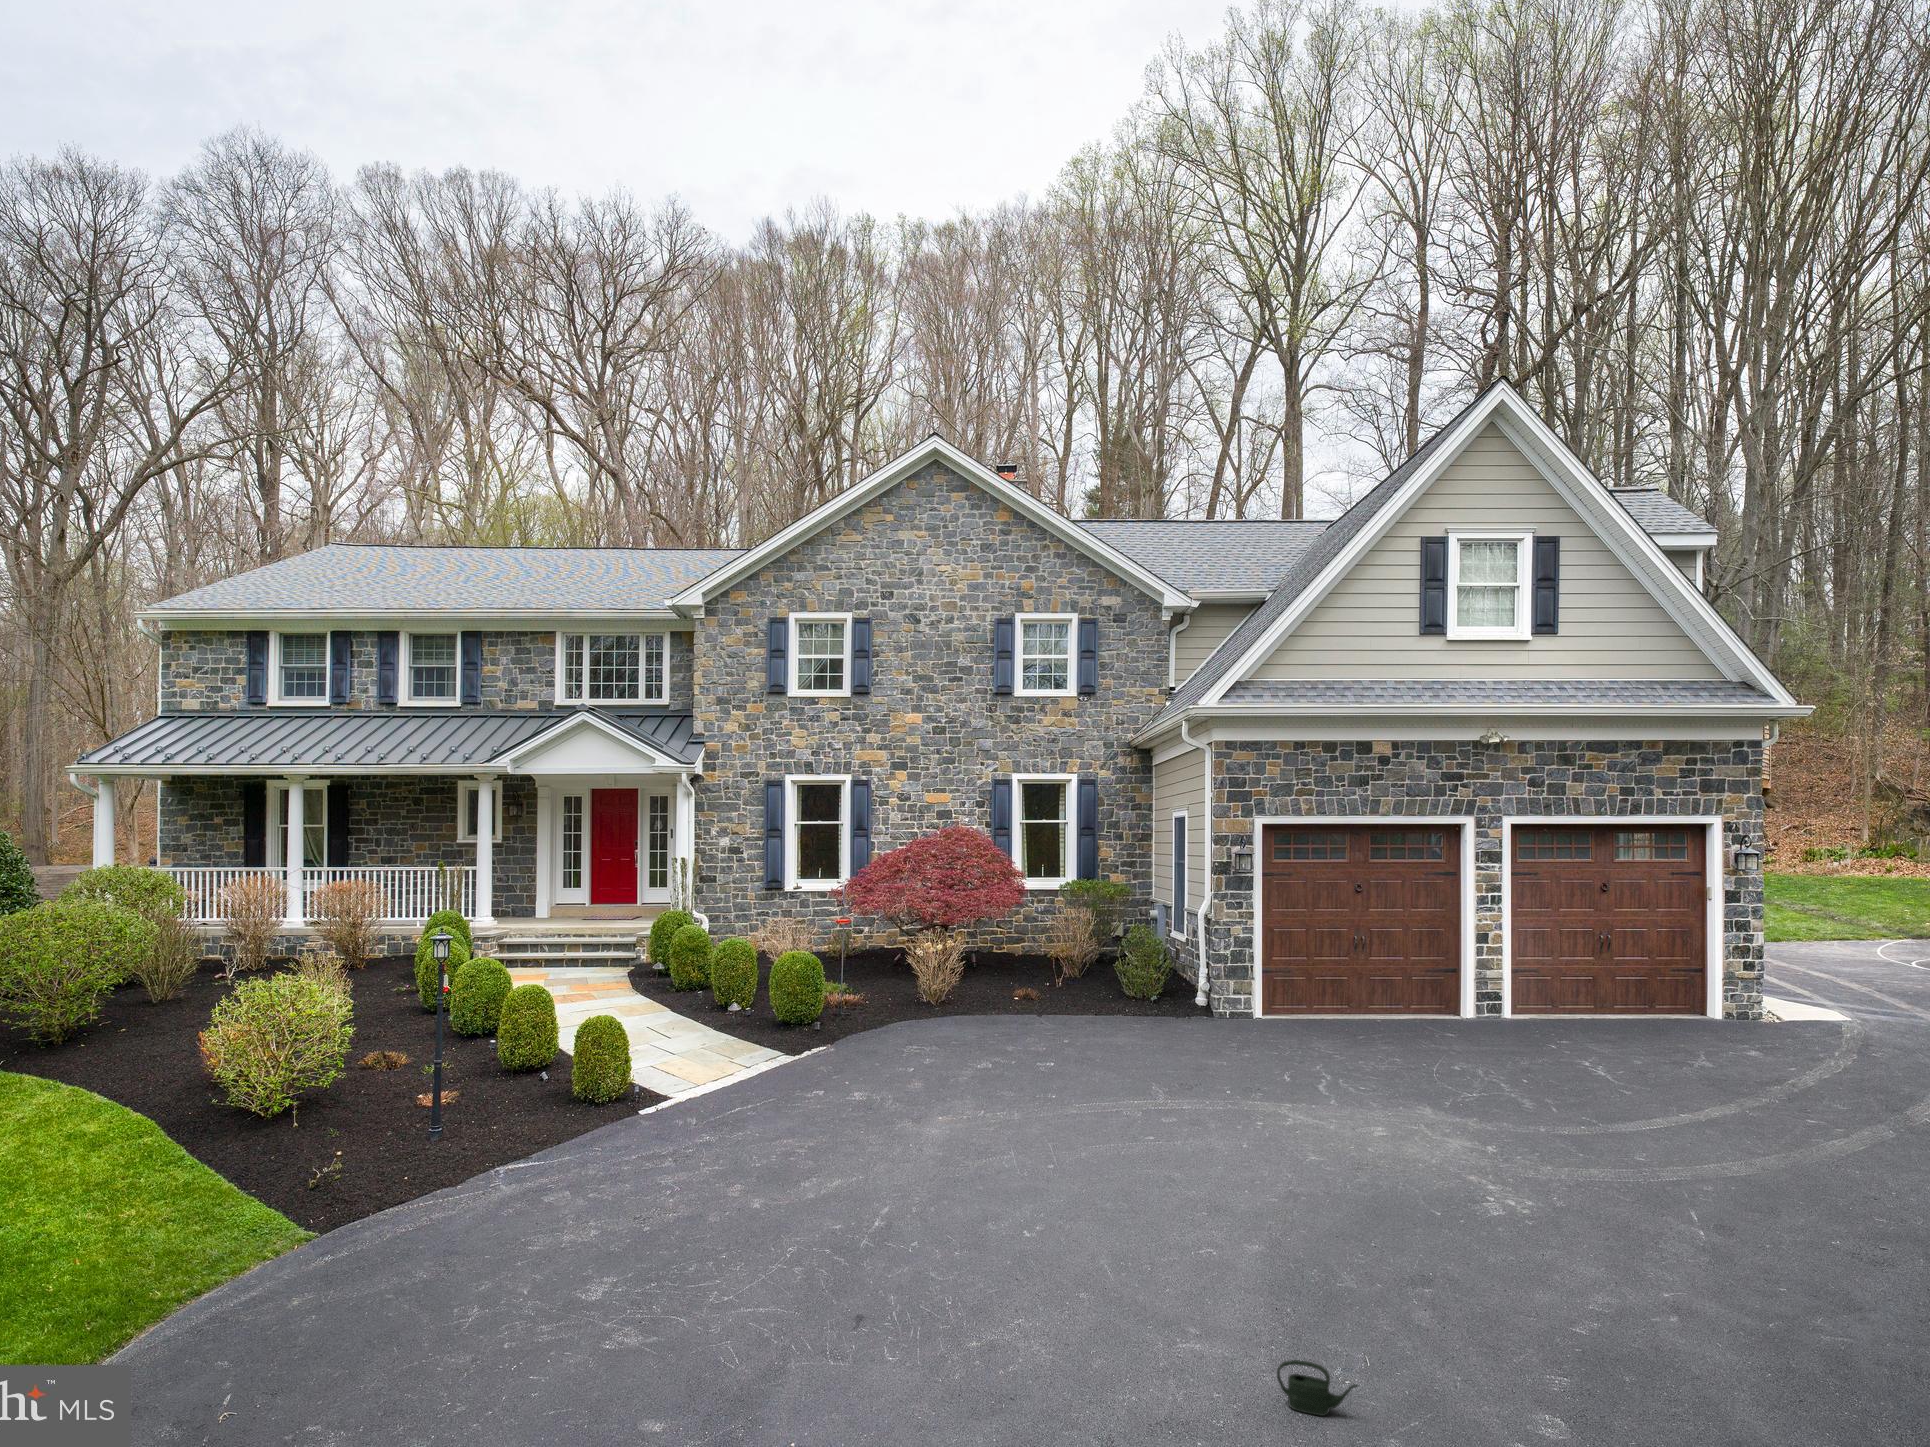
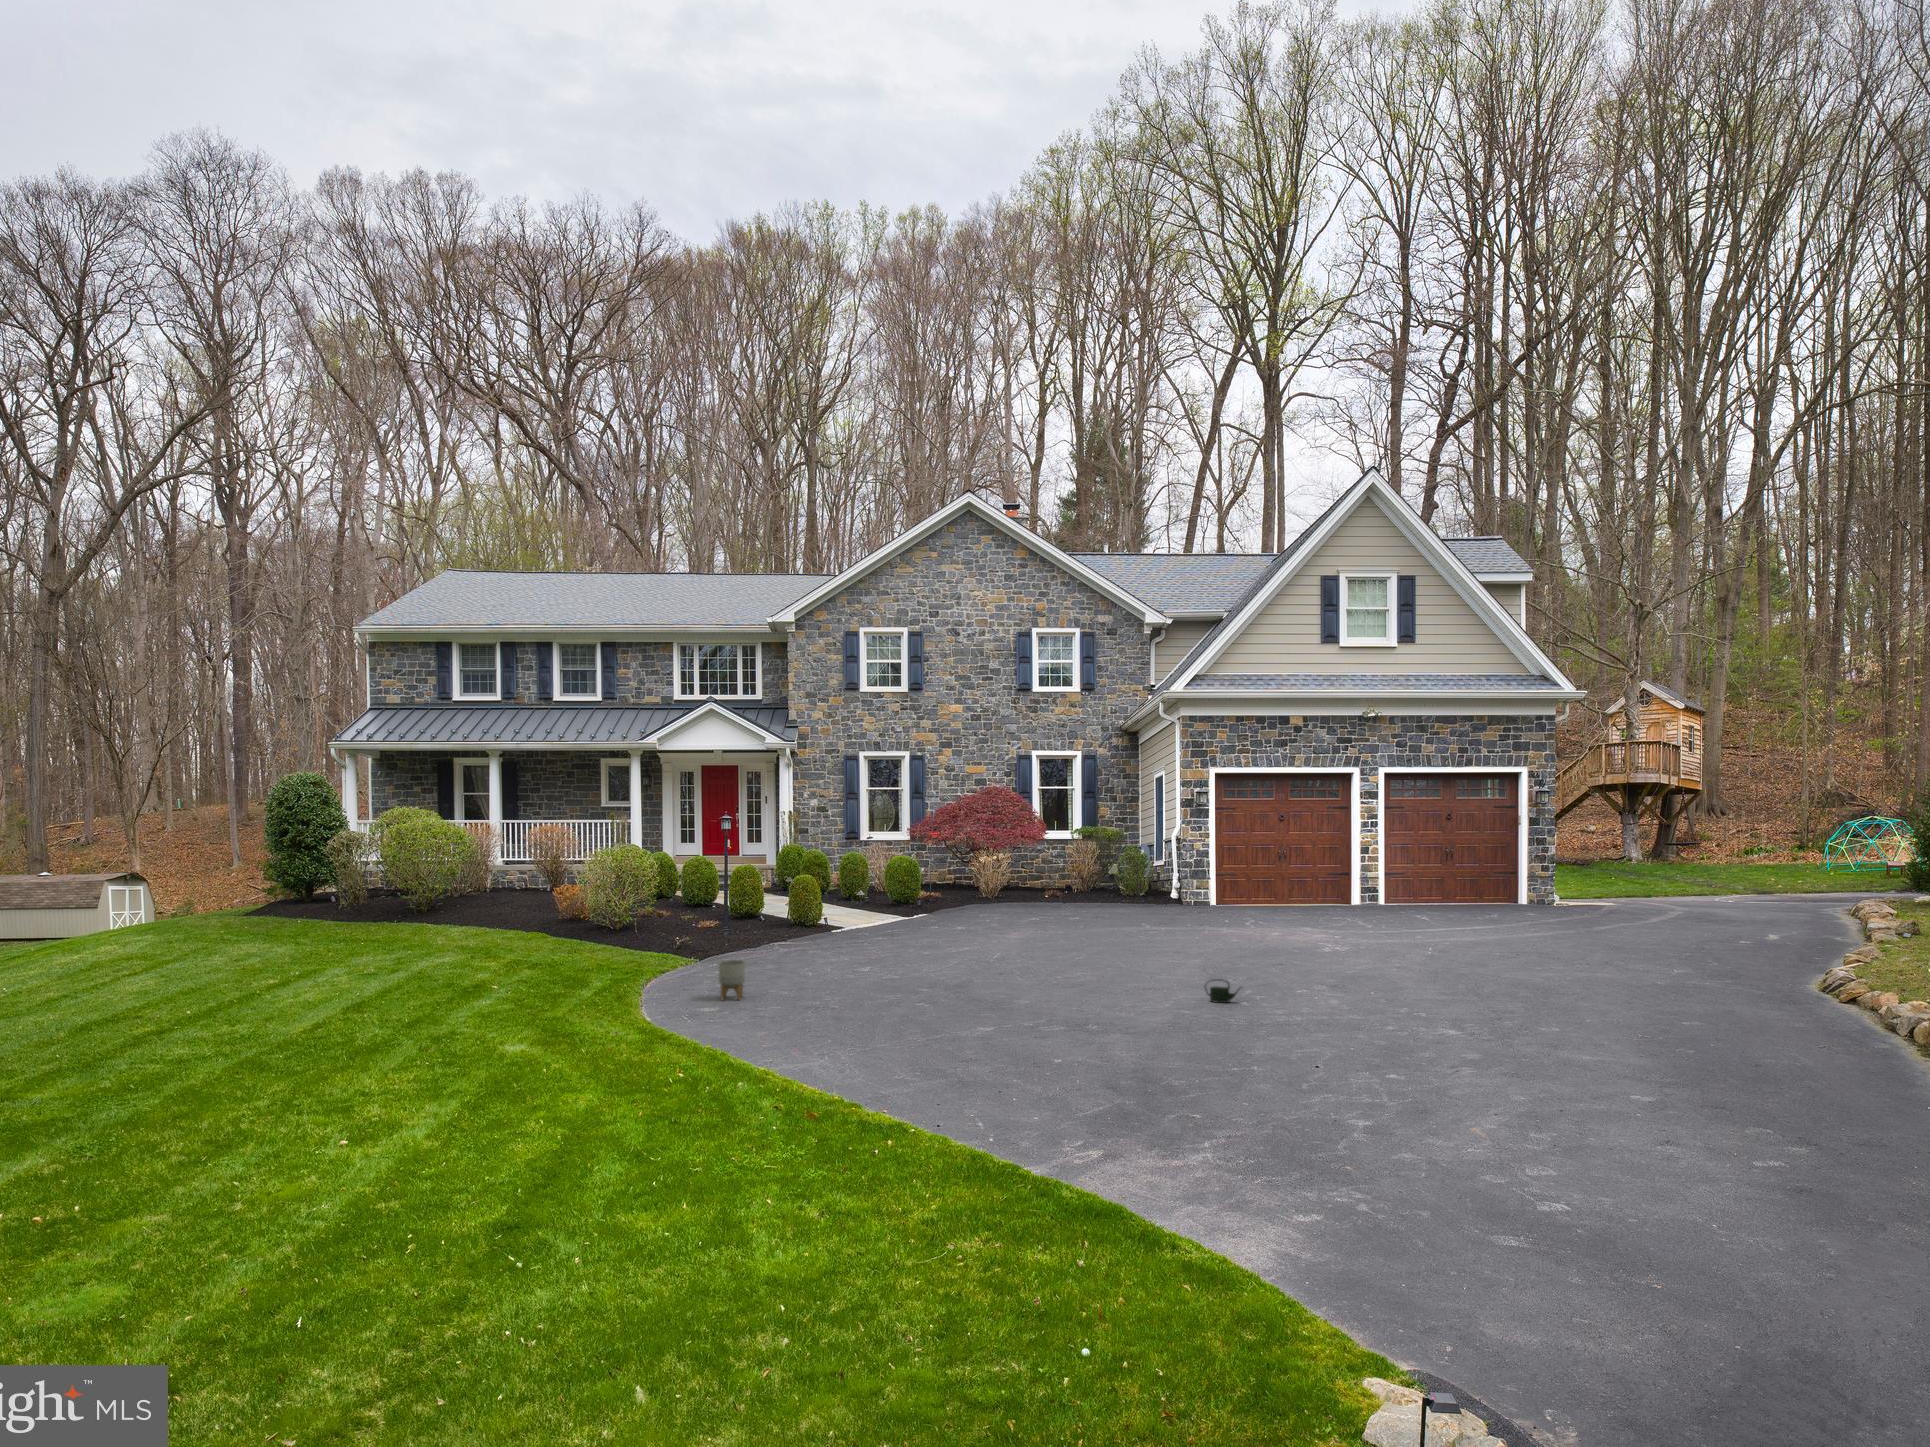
planter: none [340,1264,394,1353] -> present [719,960,745,1000]

